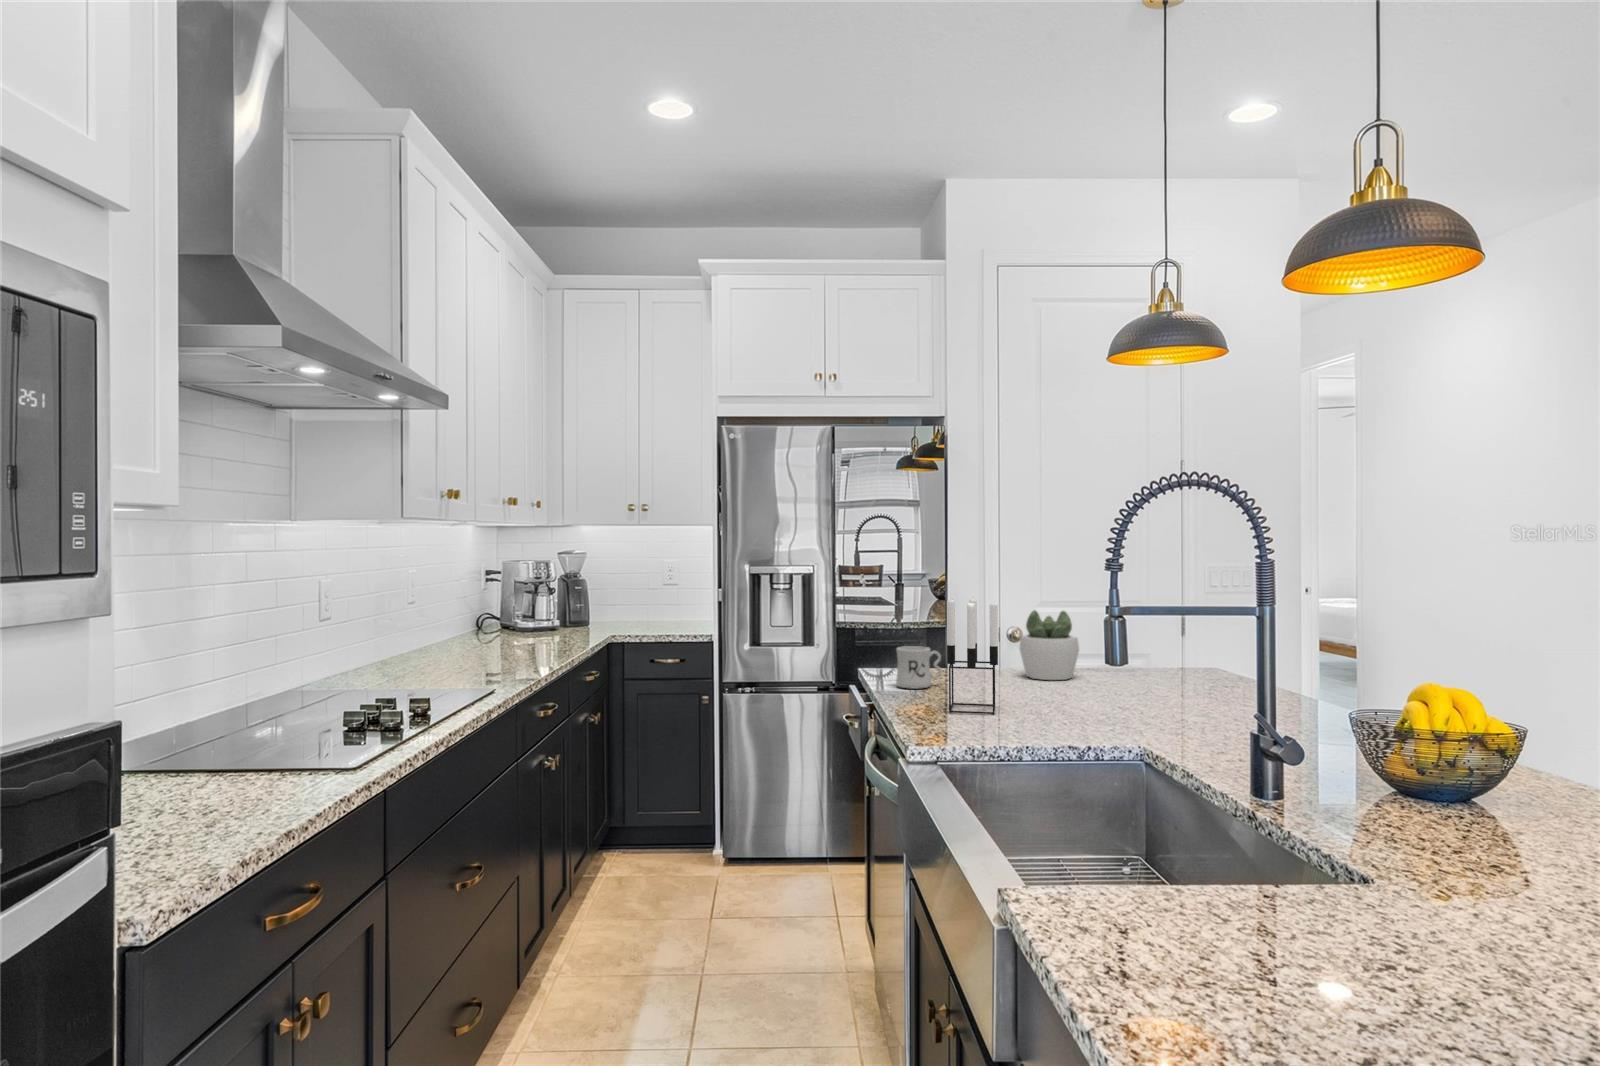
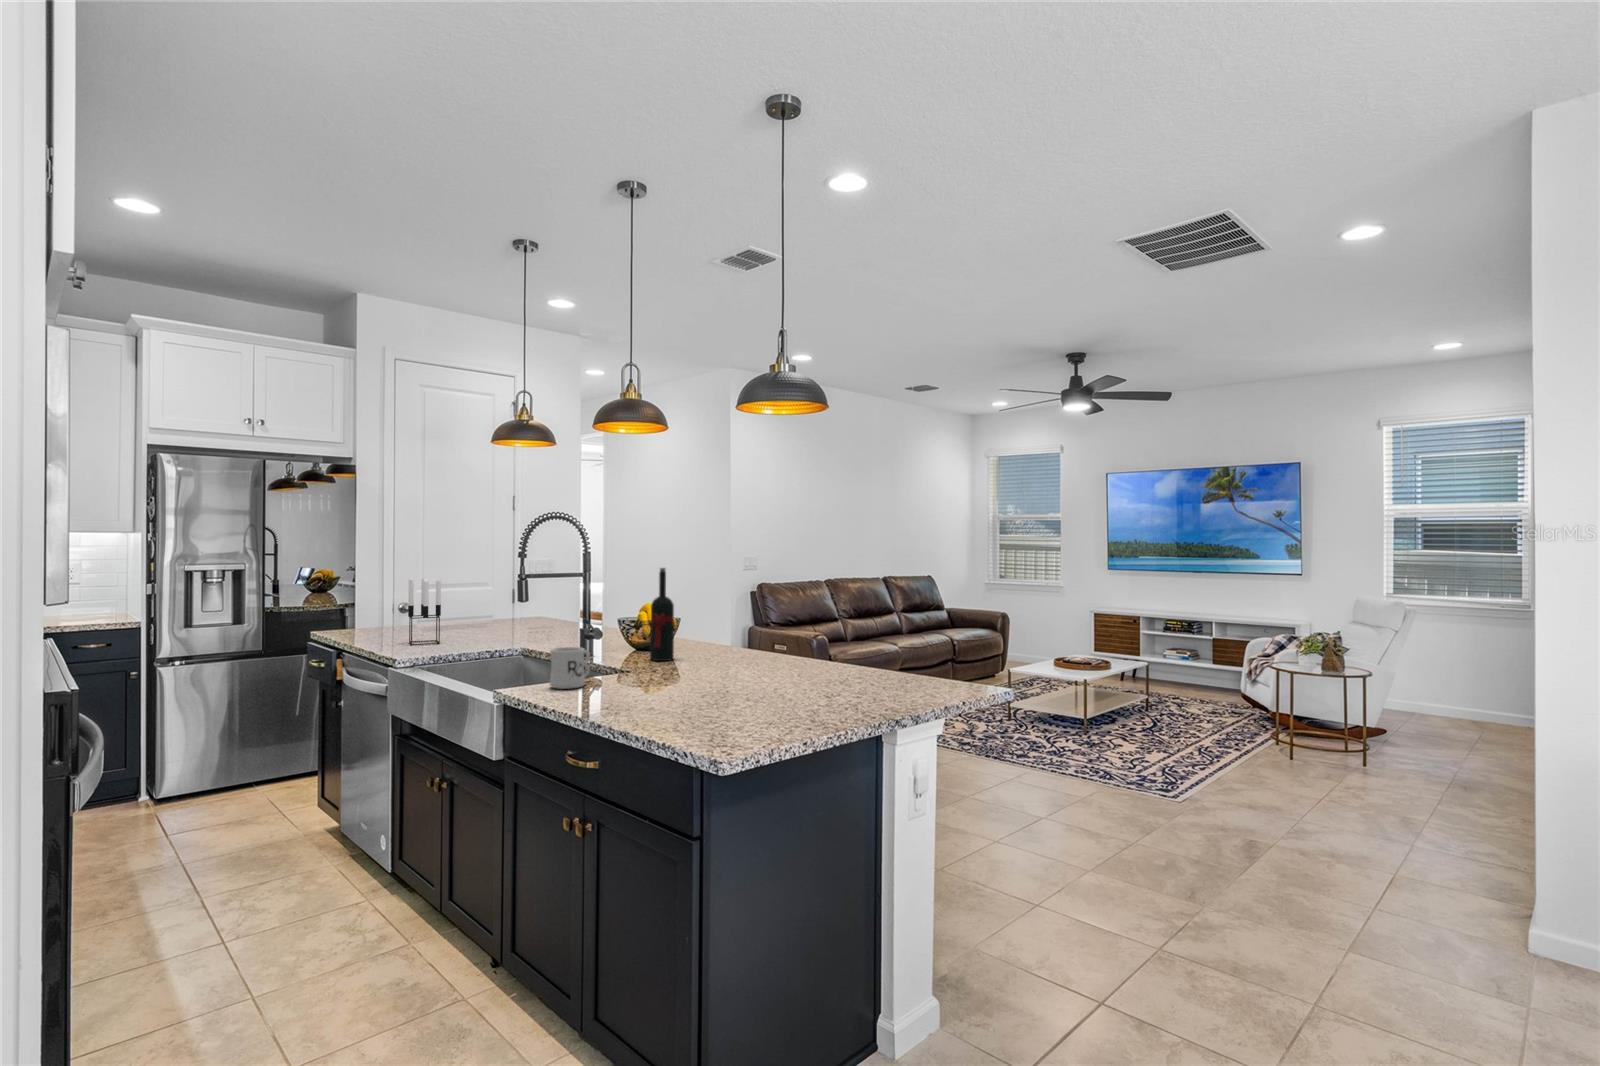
wine bottle: none [1451,604,1532,864] -> present [650,568,674,661]
succulent plant: present [1020,610,1079,680] -> none [441,586,480,629]
mug: present [896,646,941,689] -> present [550,647,590,689]

